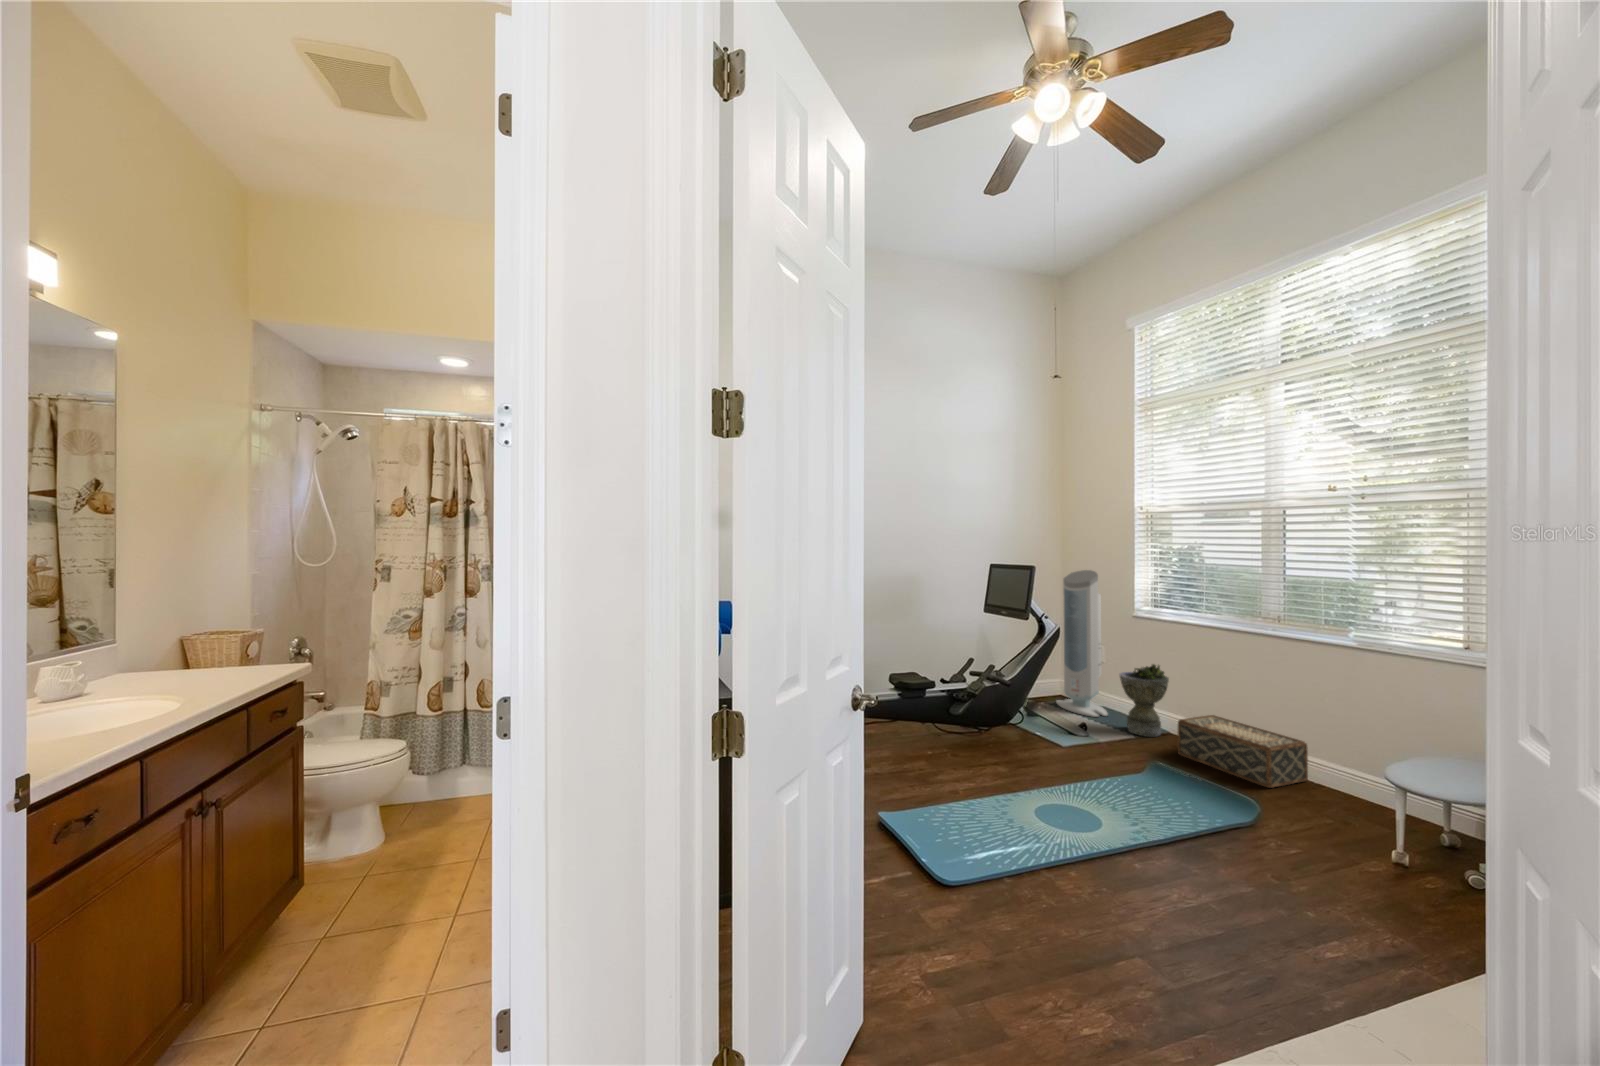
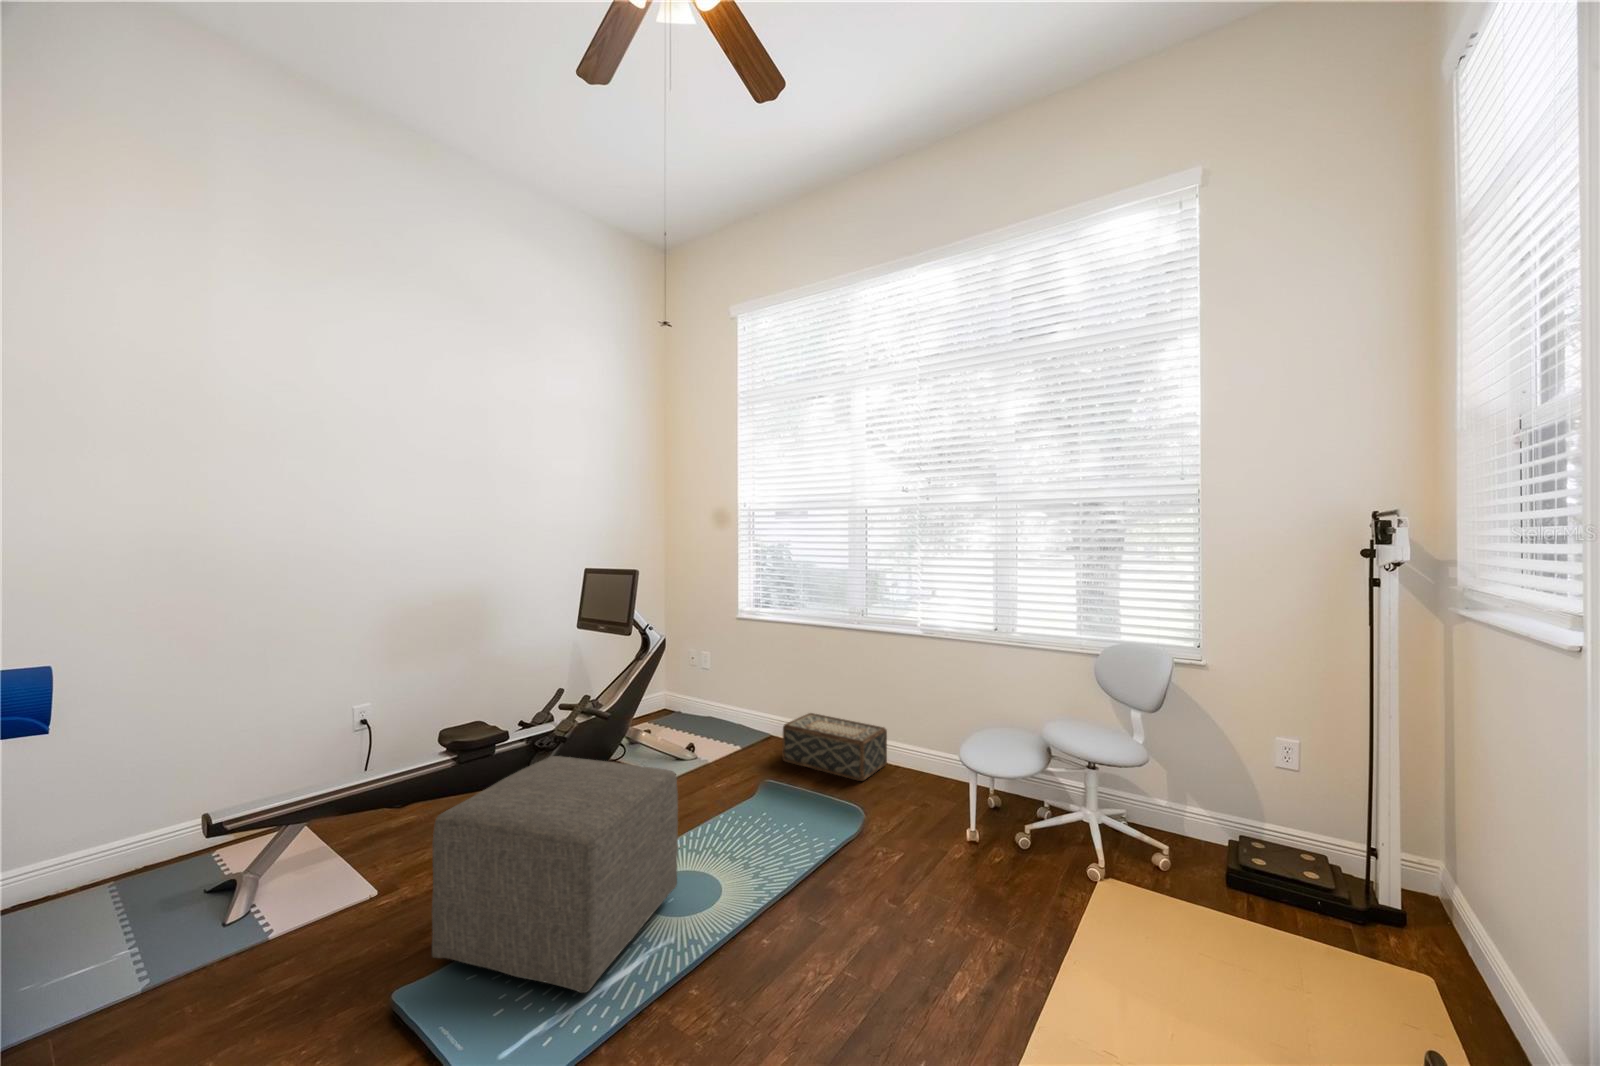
air purifier: present [1056,570,1108,717] -> none [660,571,714,732]
planter: present [1120,664,1169,737] -> none [726,668,772,746]
ottoman: none [899,699,1062,845] -> present [432,756,678,993]

